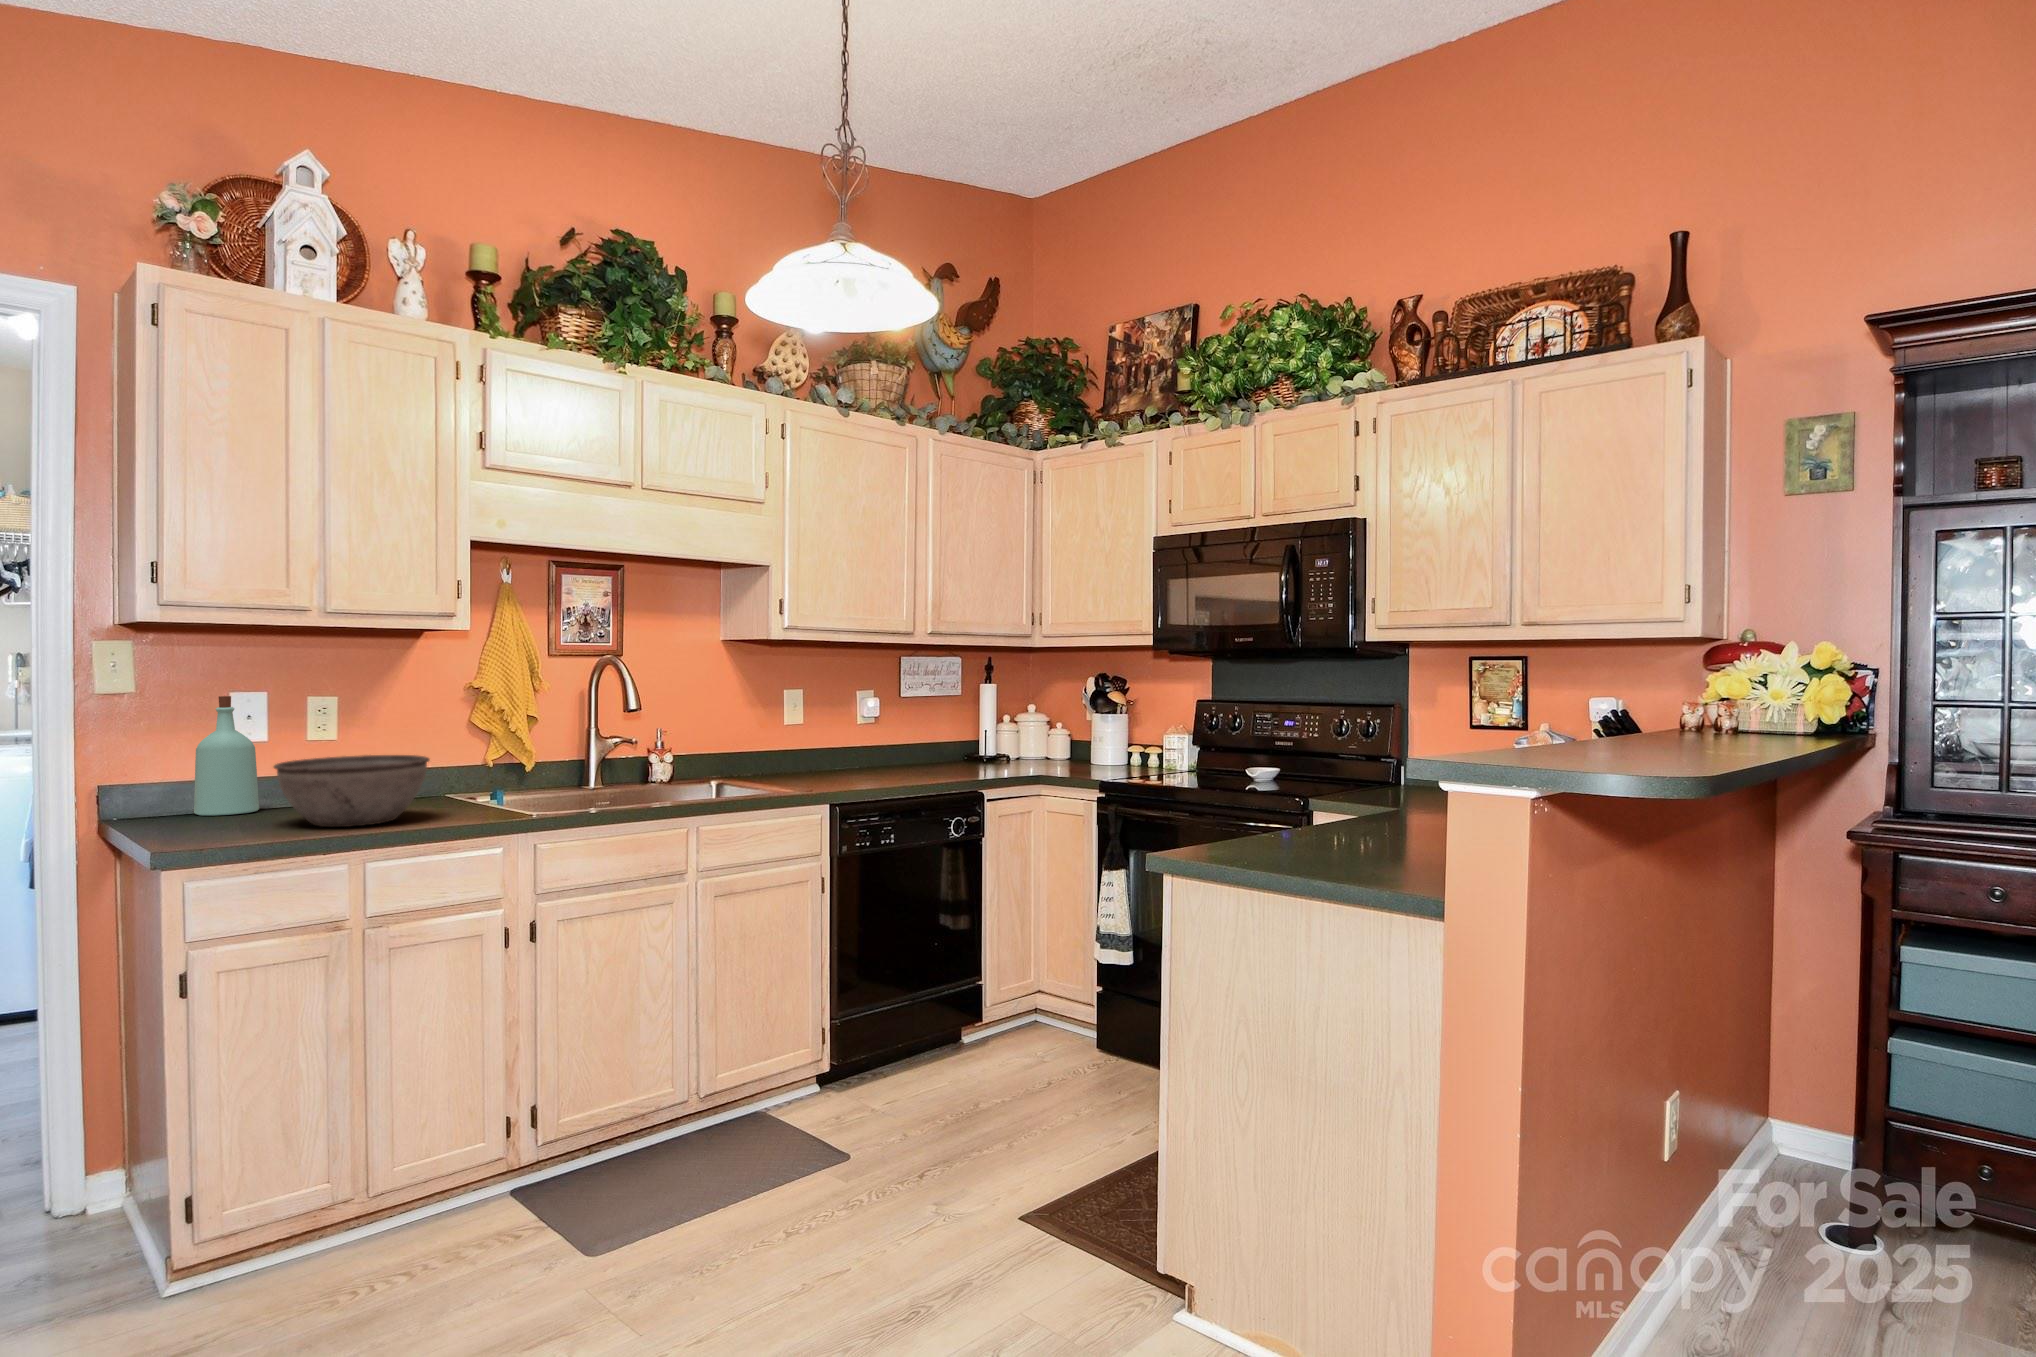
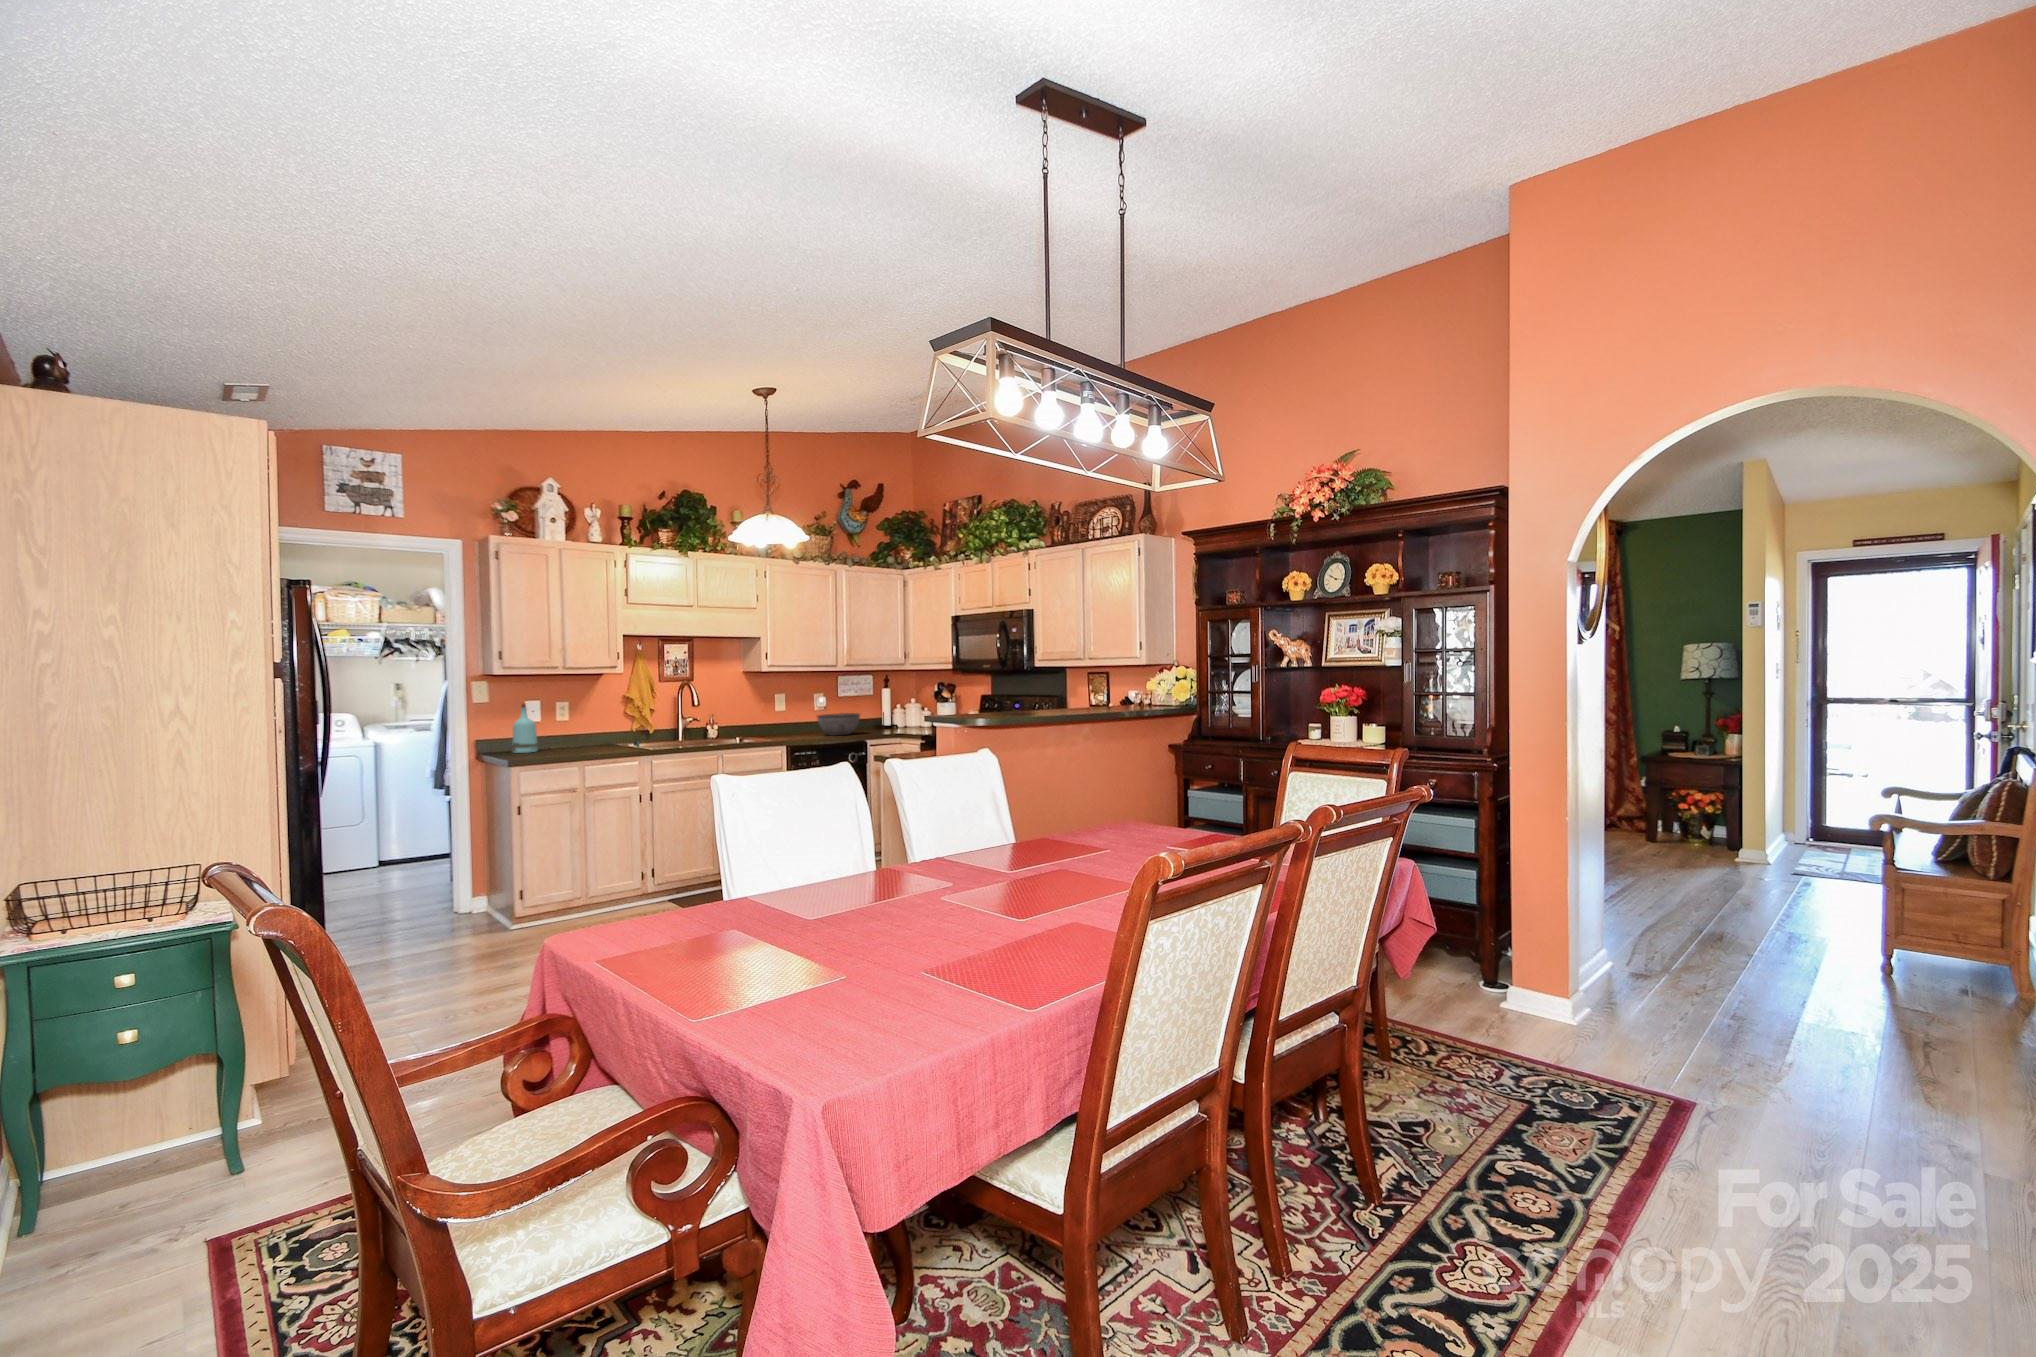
bowl: present [274,755,430,827] -> present [817,713,860,736]

